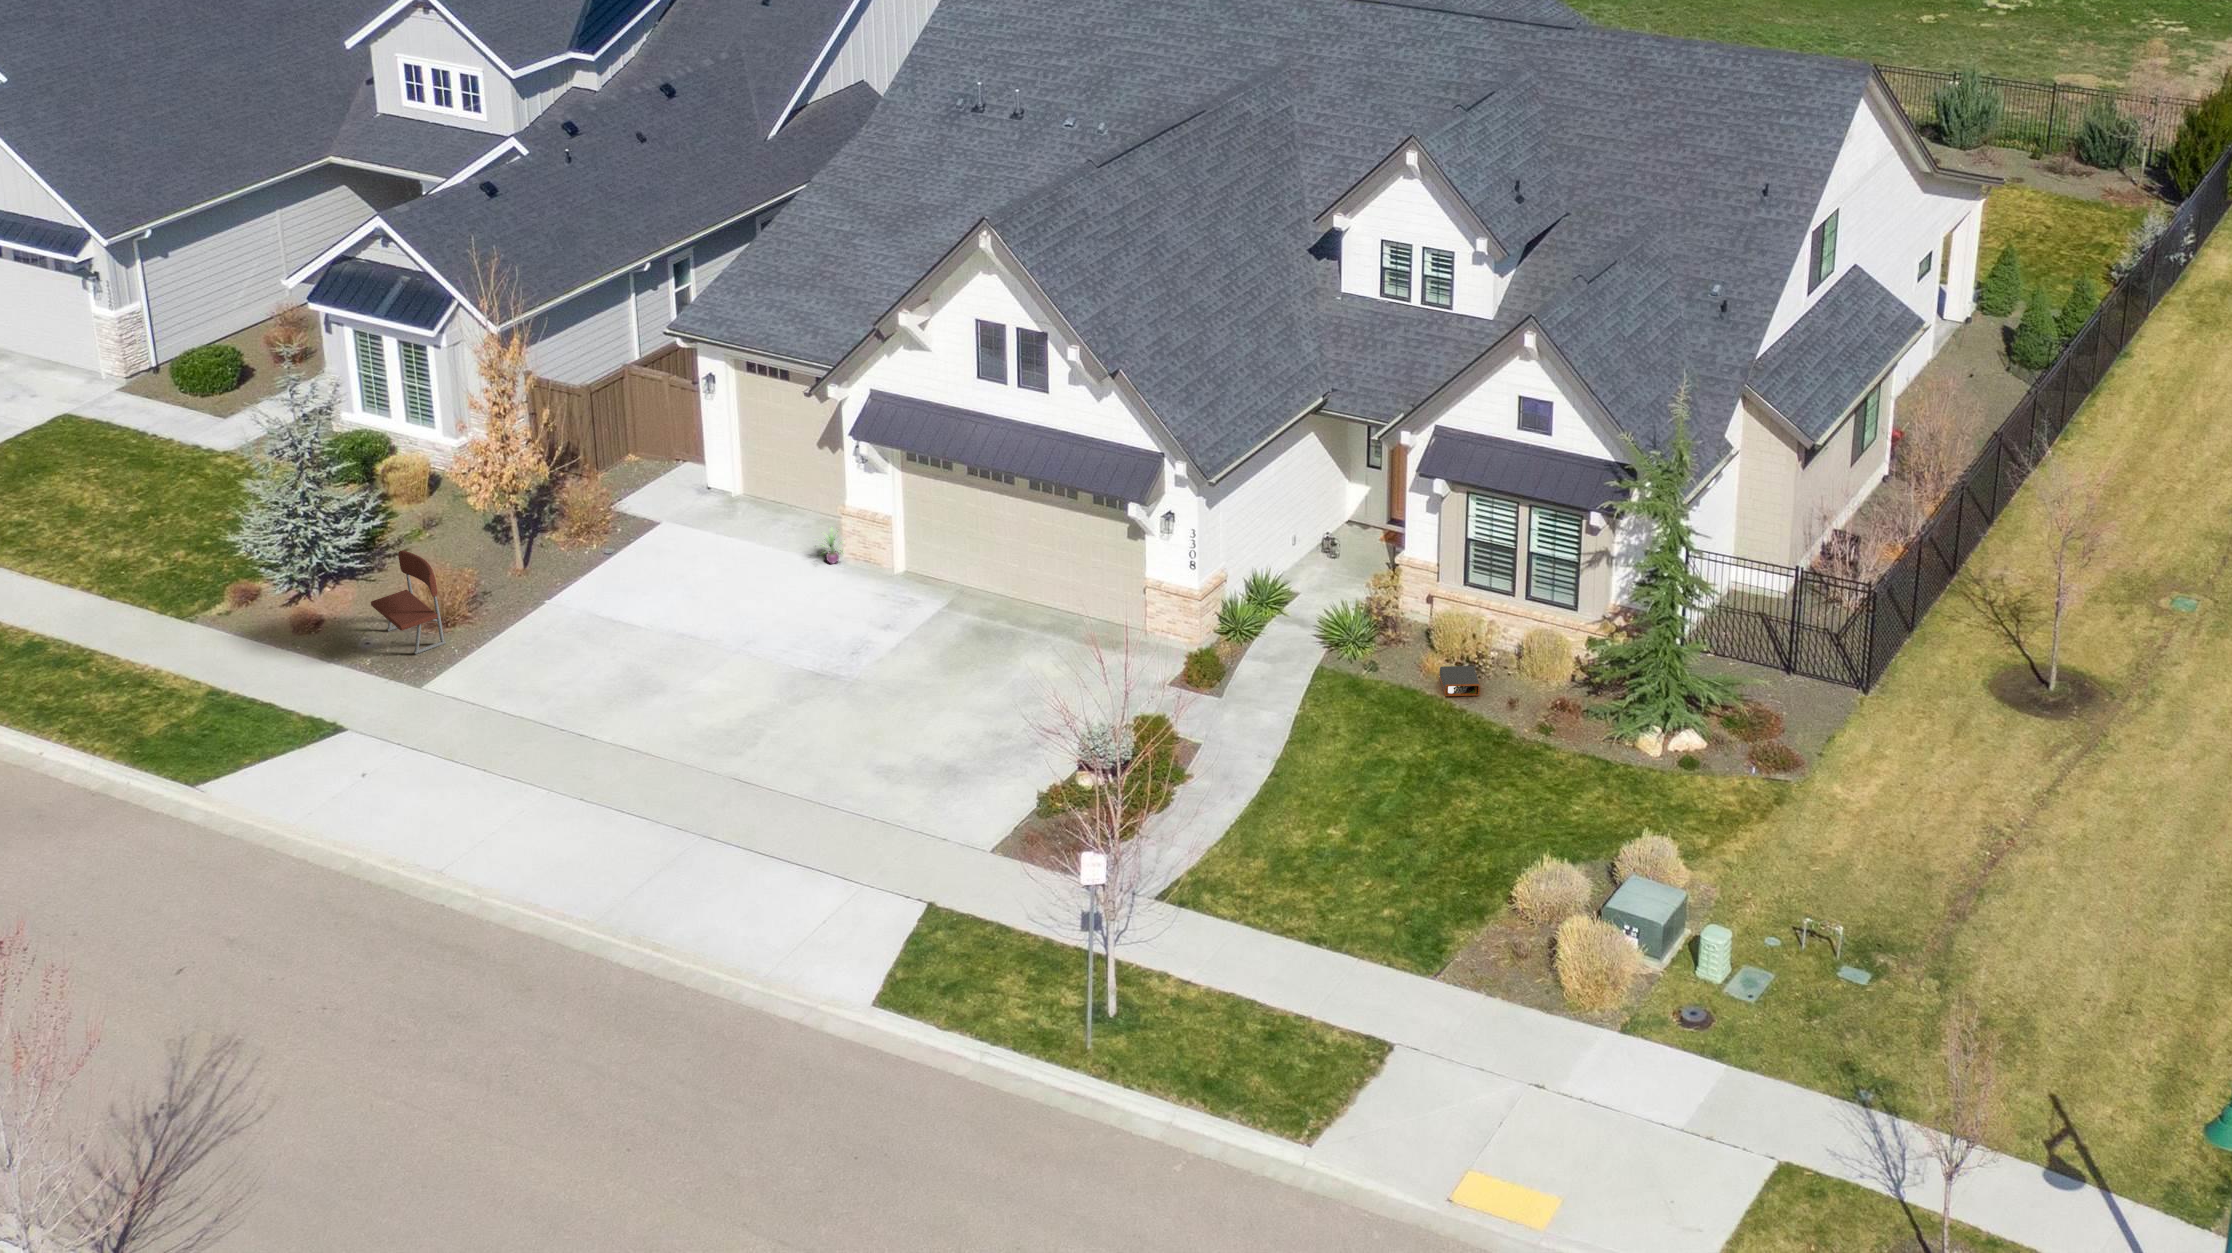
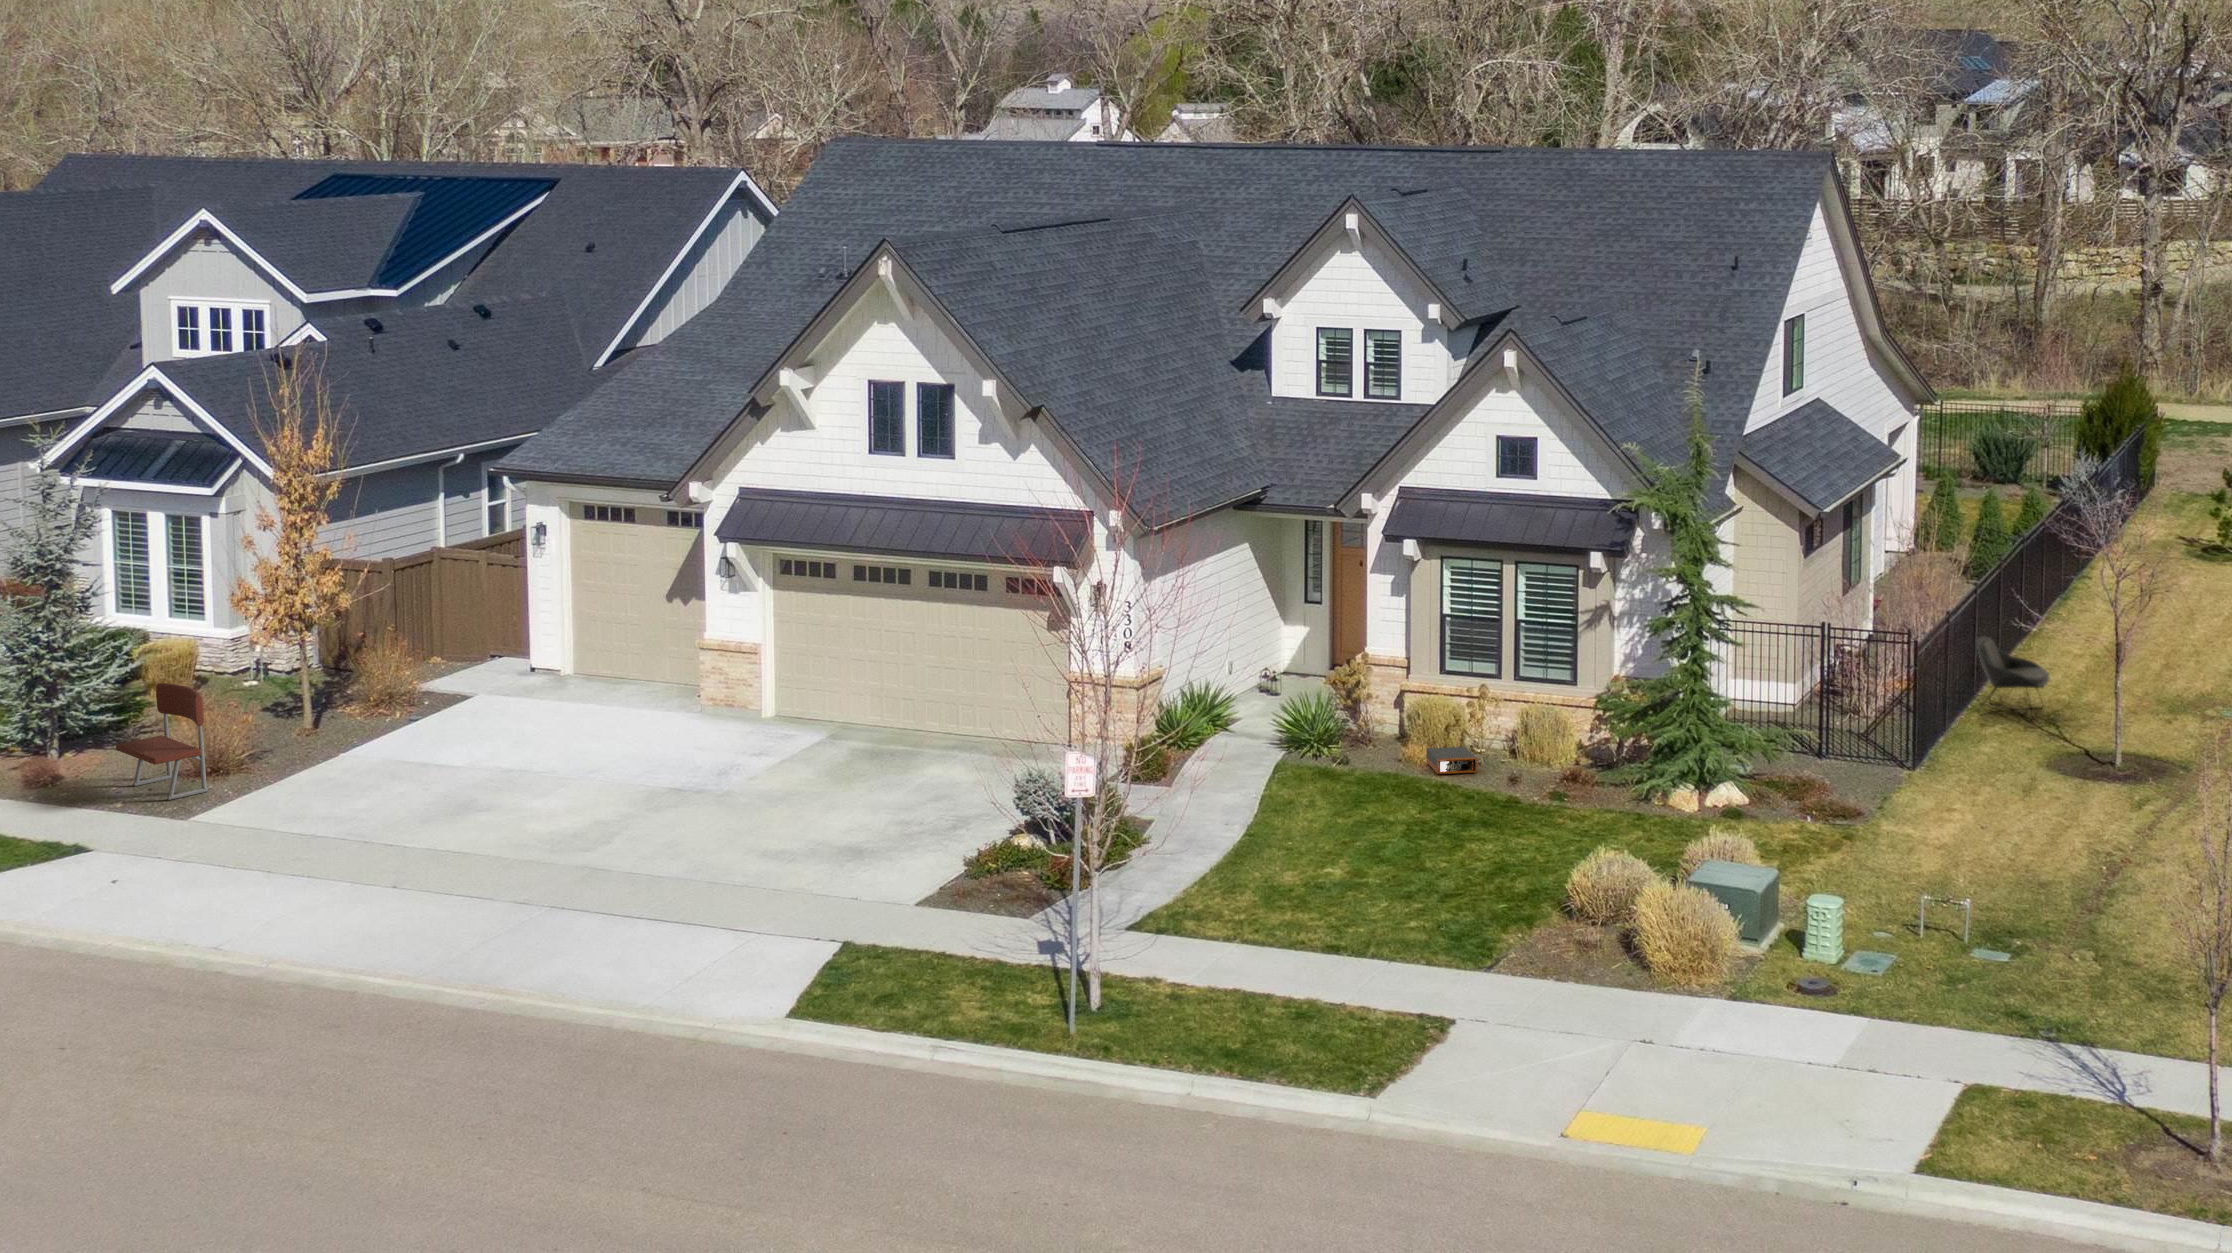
decorative plant: present [822,528,842,564] -> none [664,676,710,720]
lounge chair: none [1935,568,2005,651] -> present [1977,637,2049,720]

